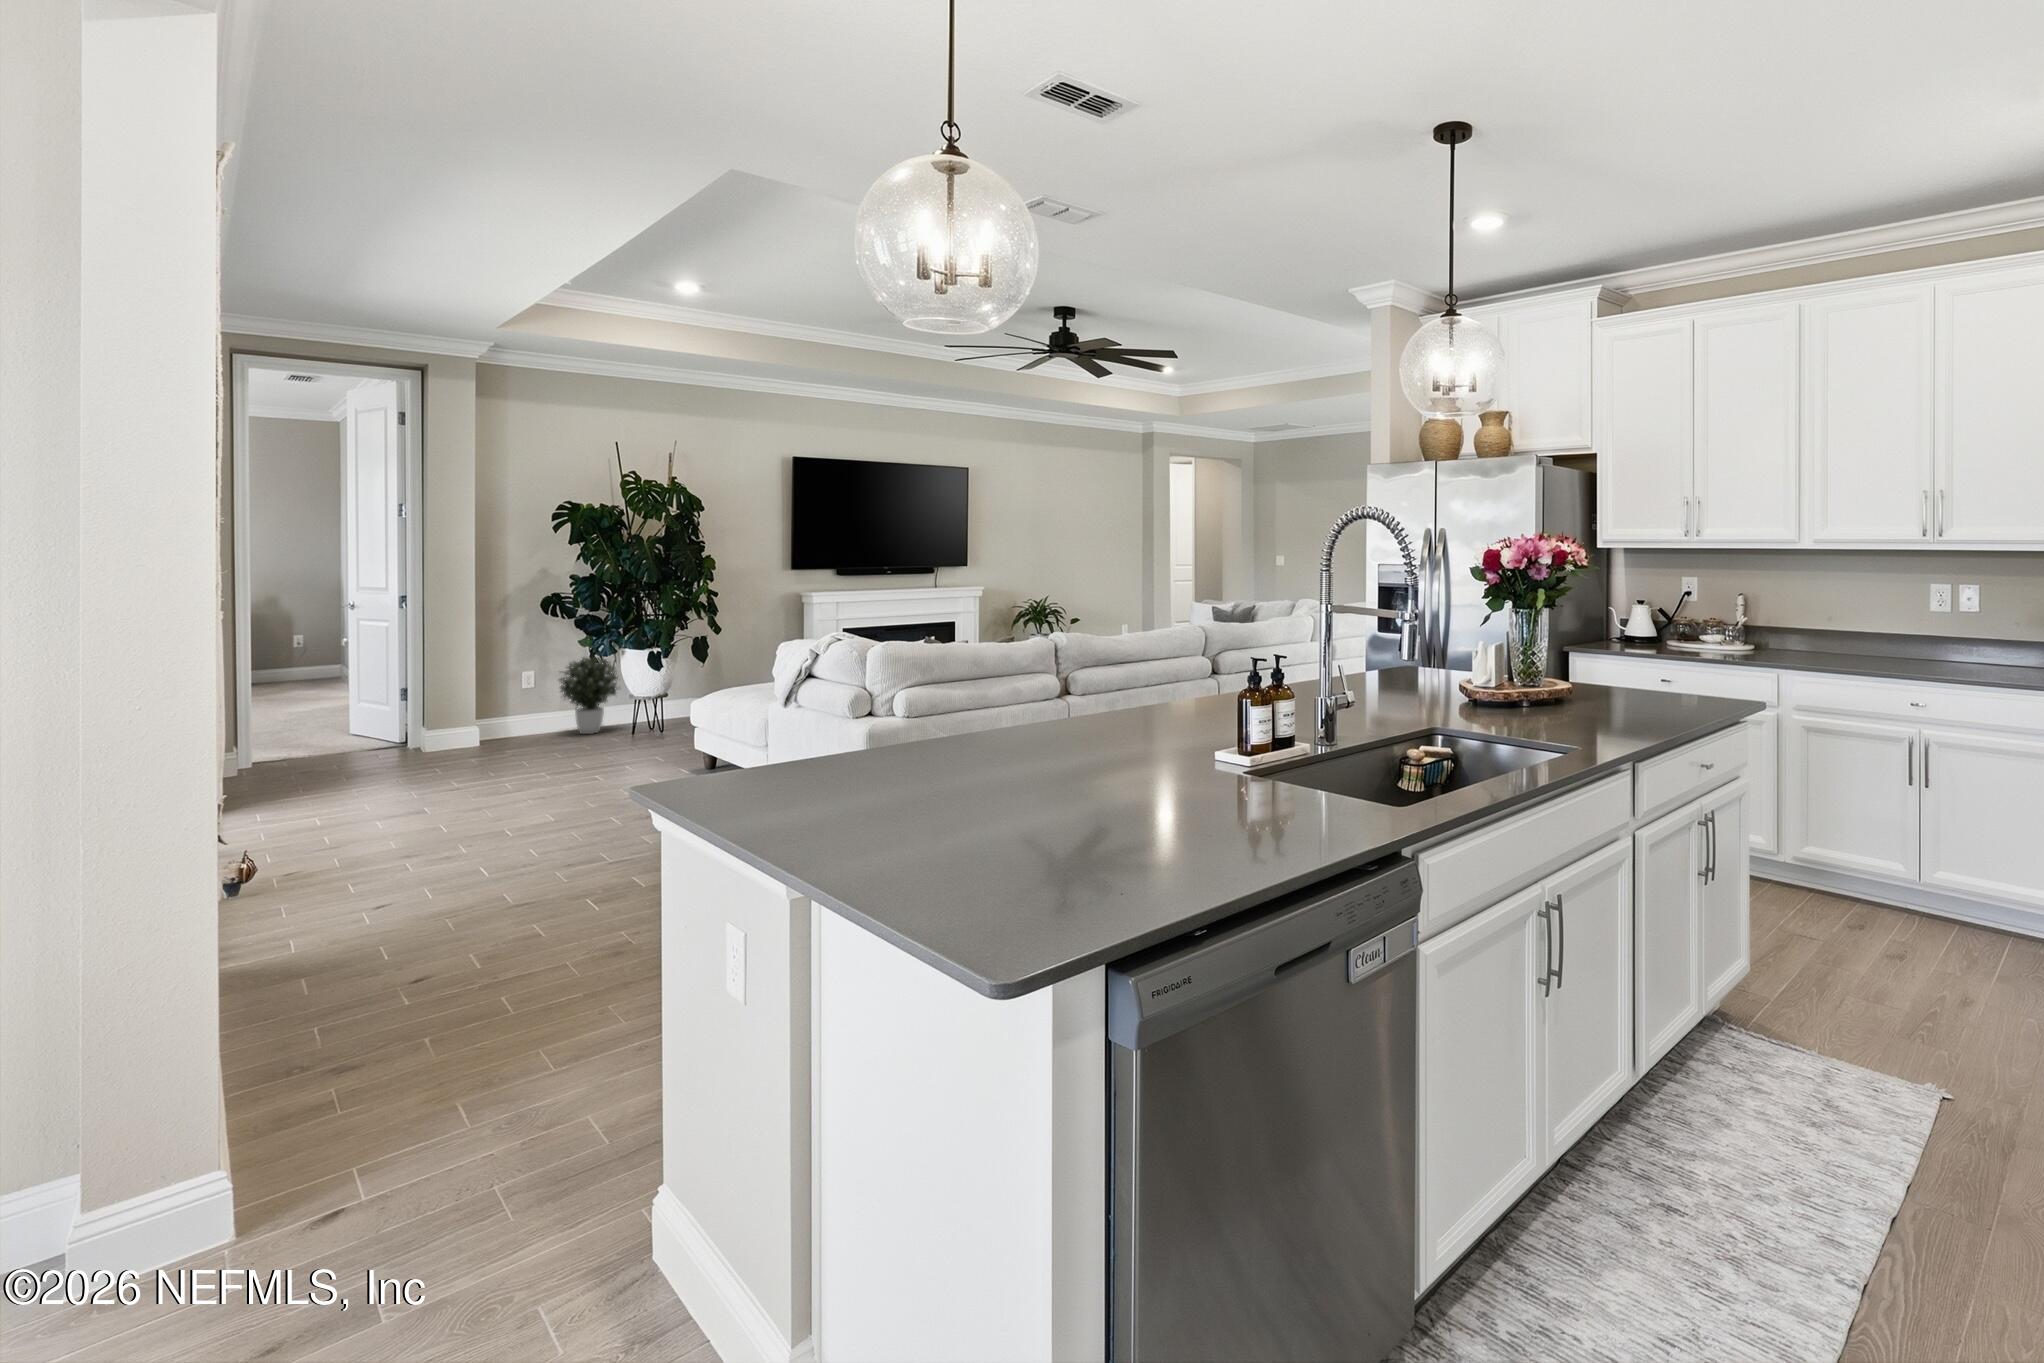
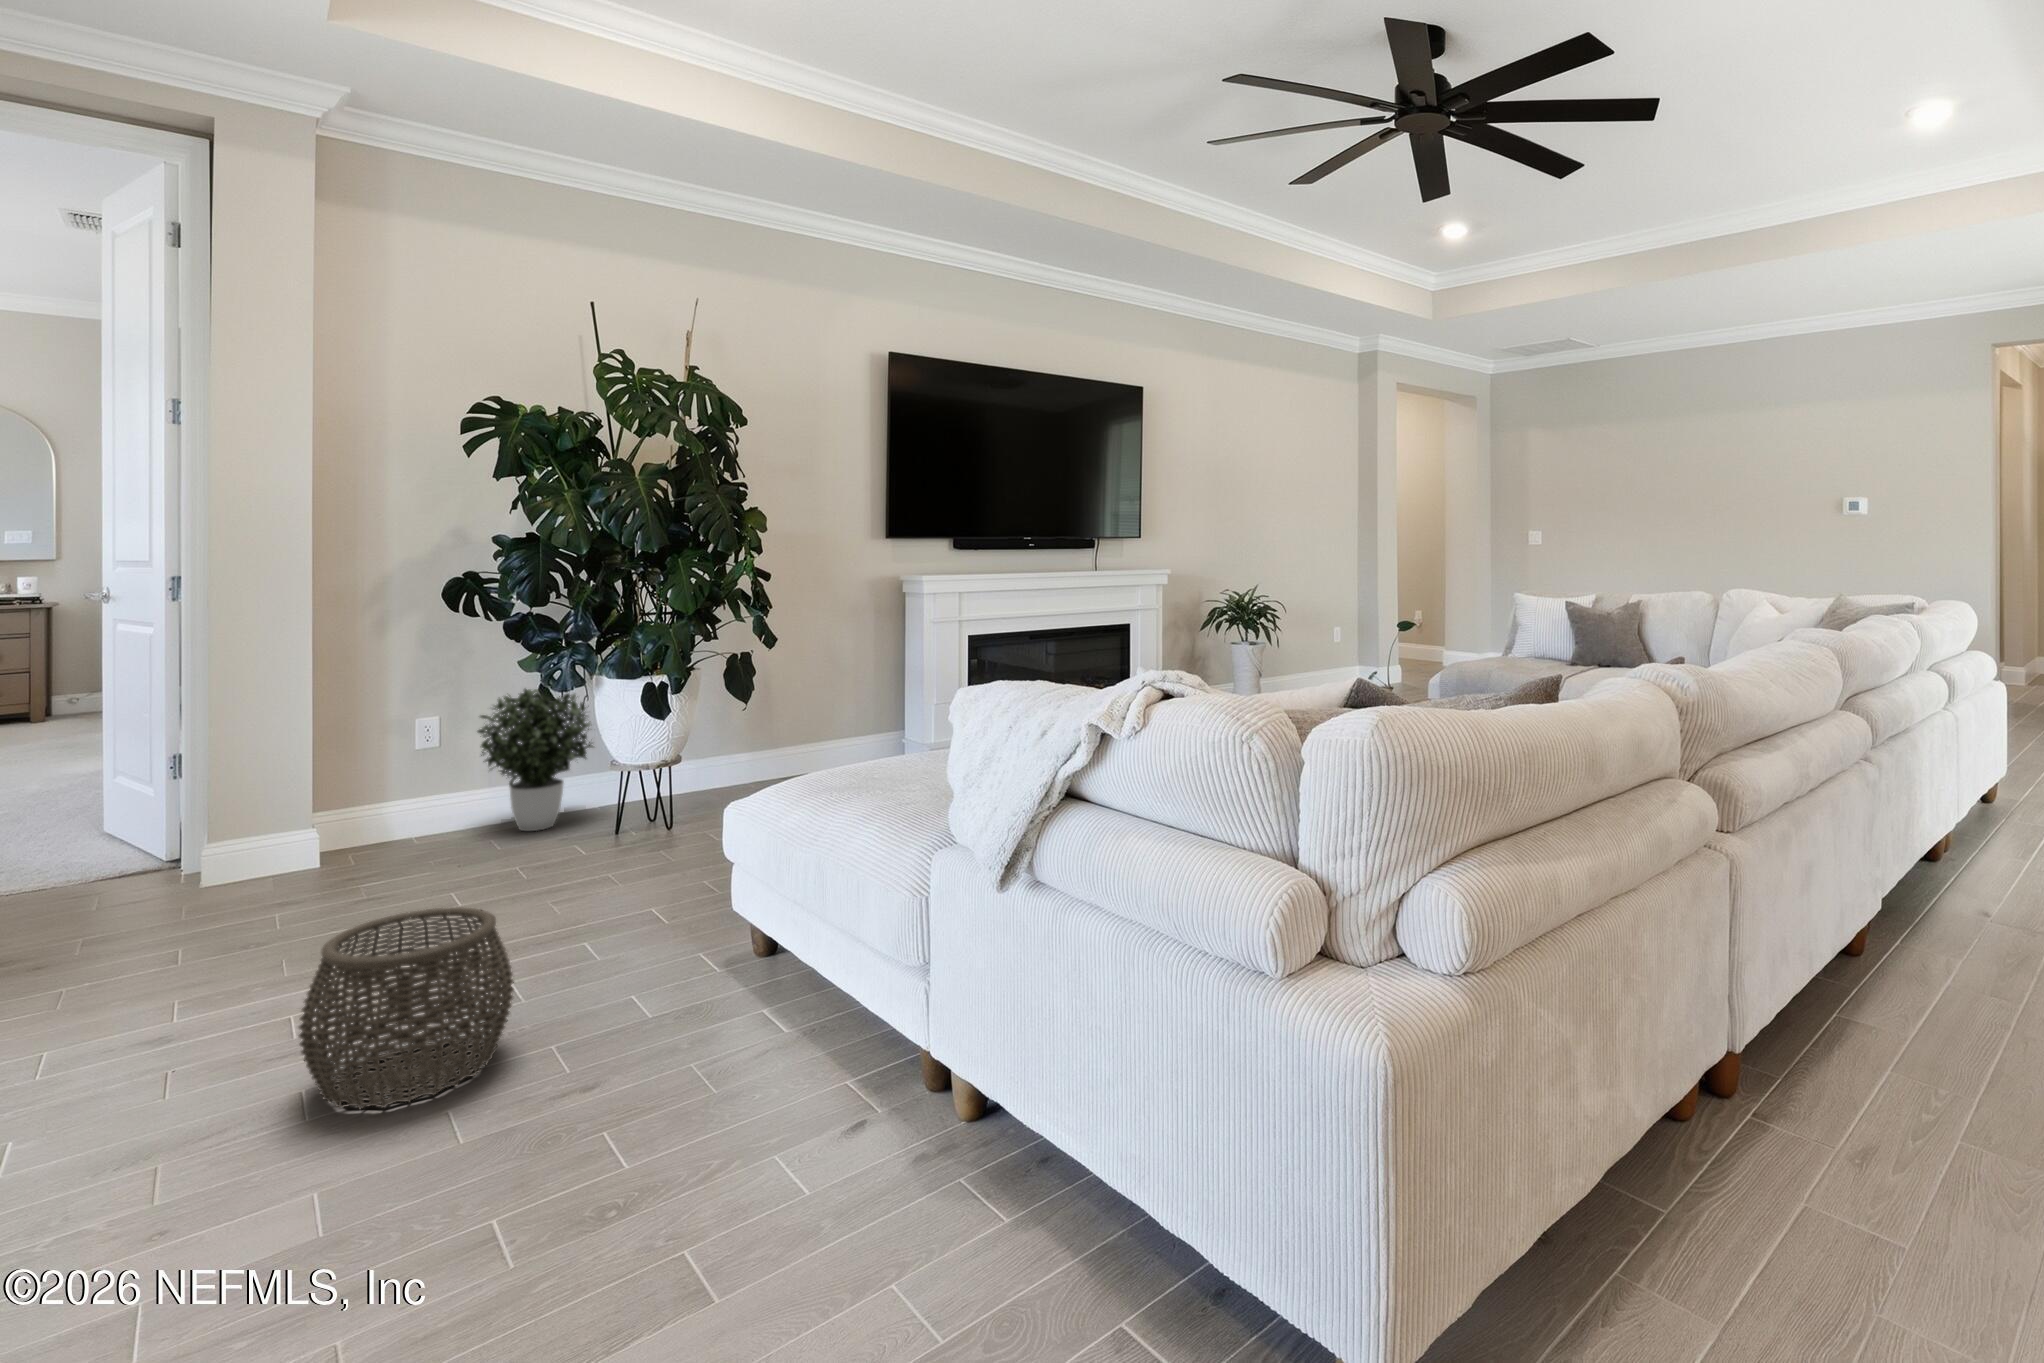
woven basket: none [513,731,597,801] -> present [299,907,514,1109]

